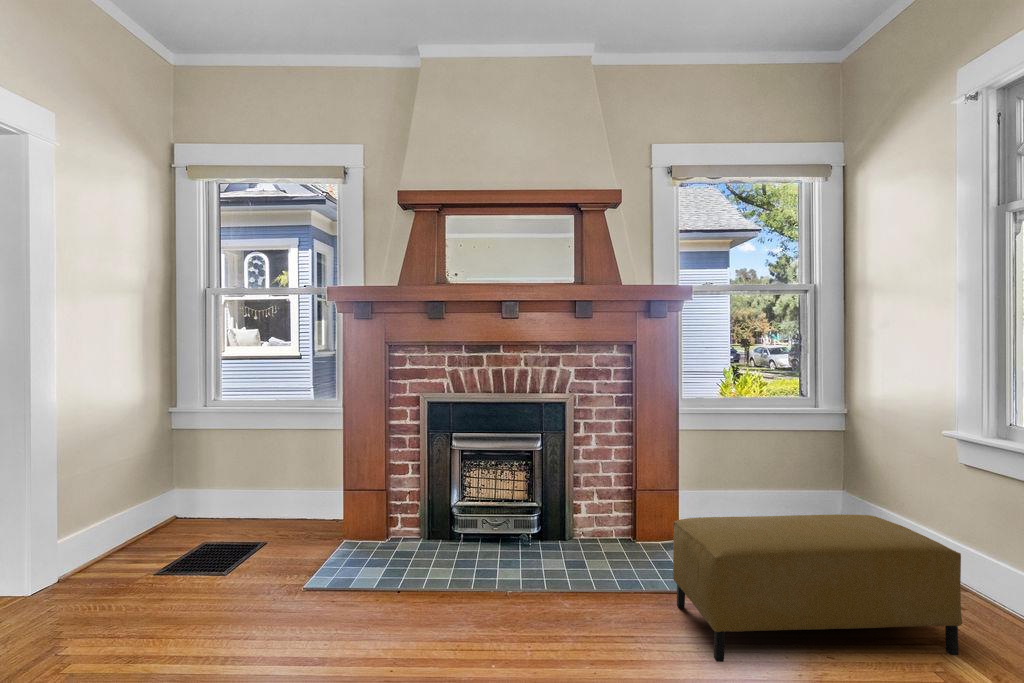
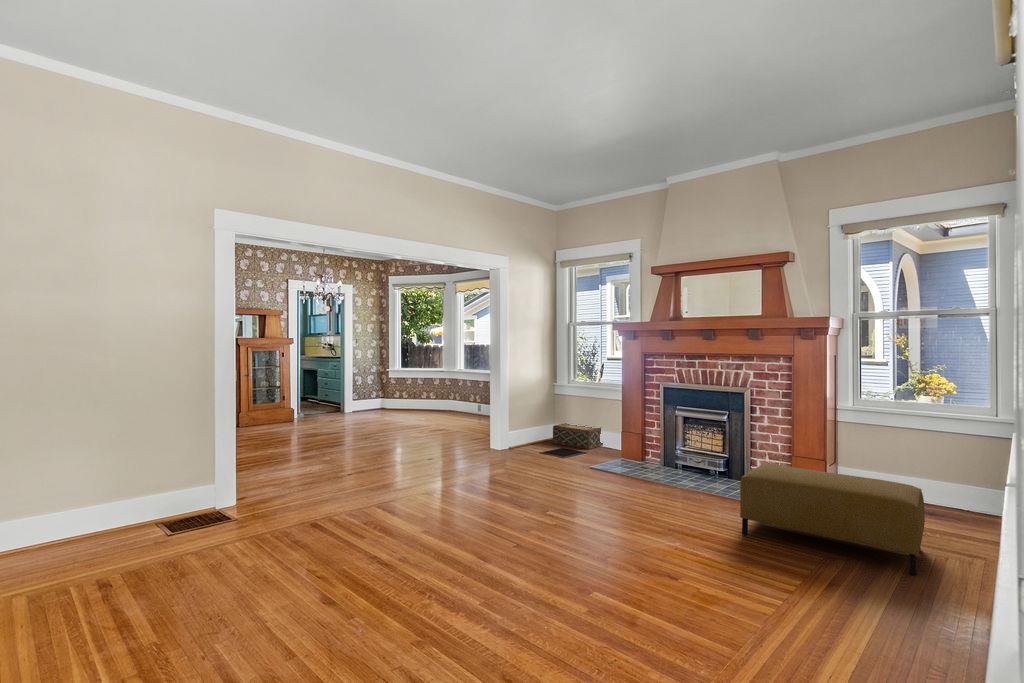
woven basket: none [175,485,282,532] -> present [553,423,603,449]

